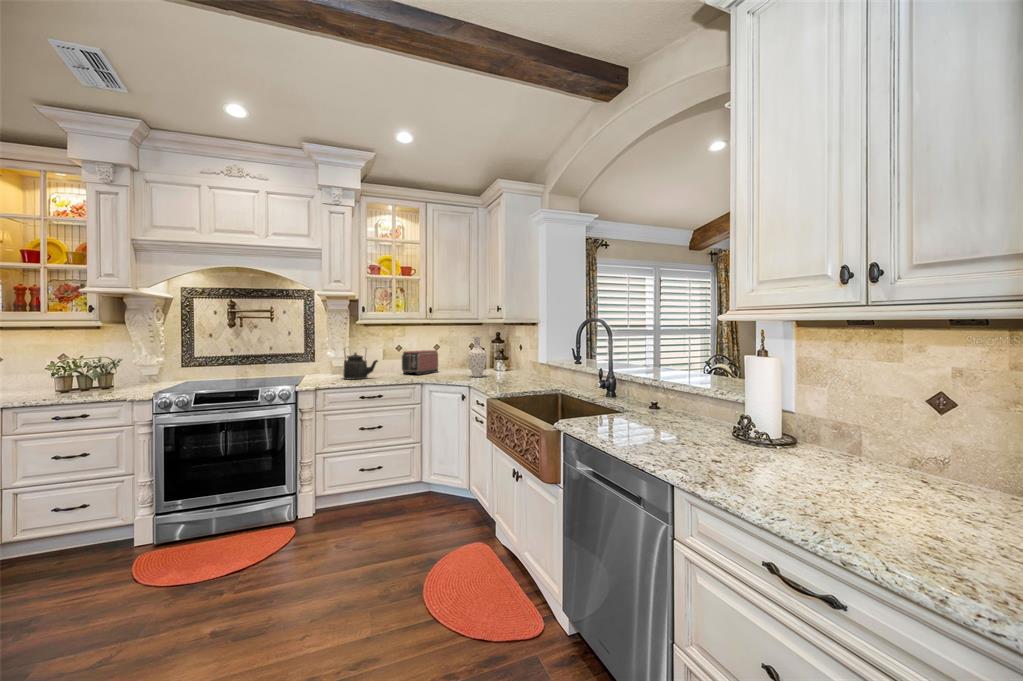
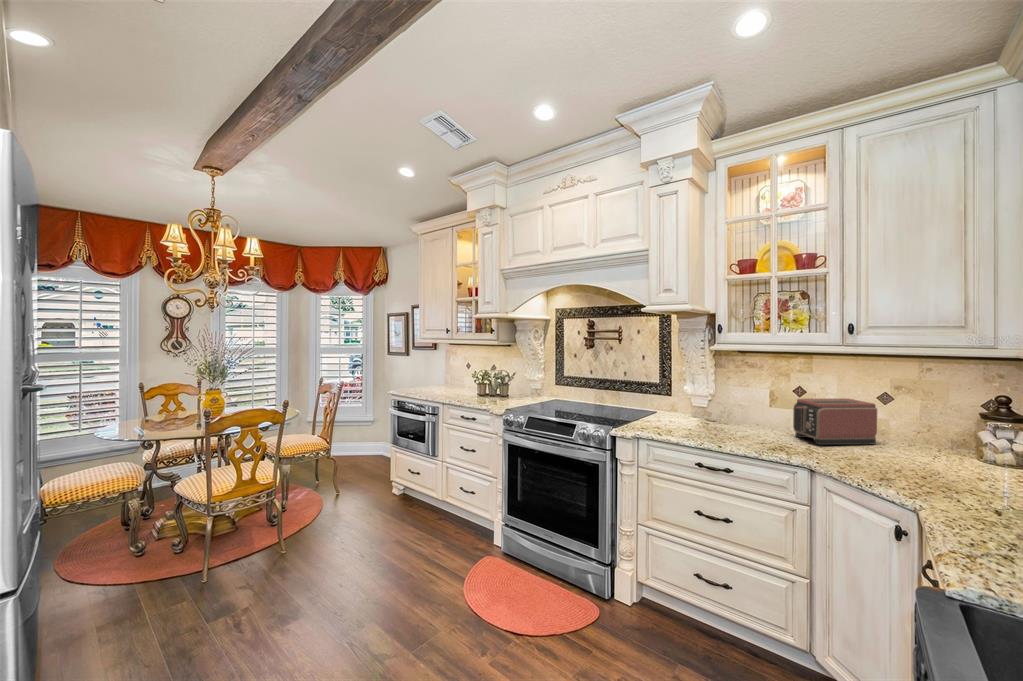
vase: present [468,337,486,377] -> none [928,392,987,487]
kettle: present [343,349,378,379] -> none [690,384,740,435]

